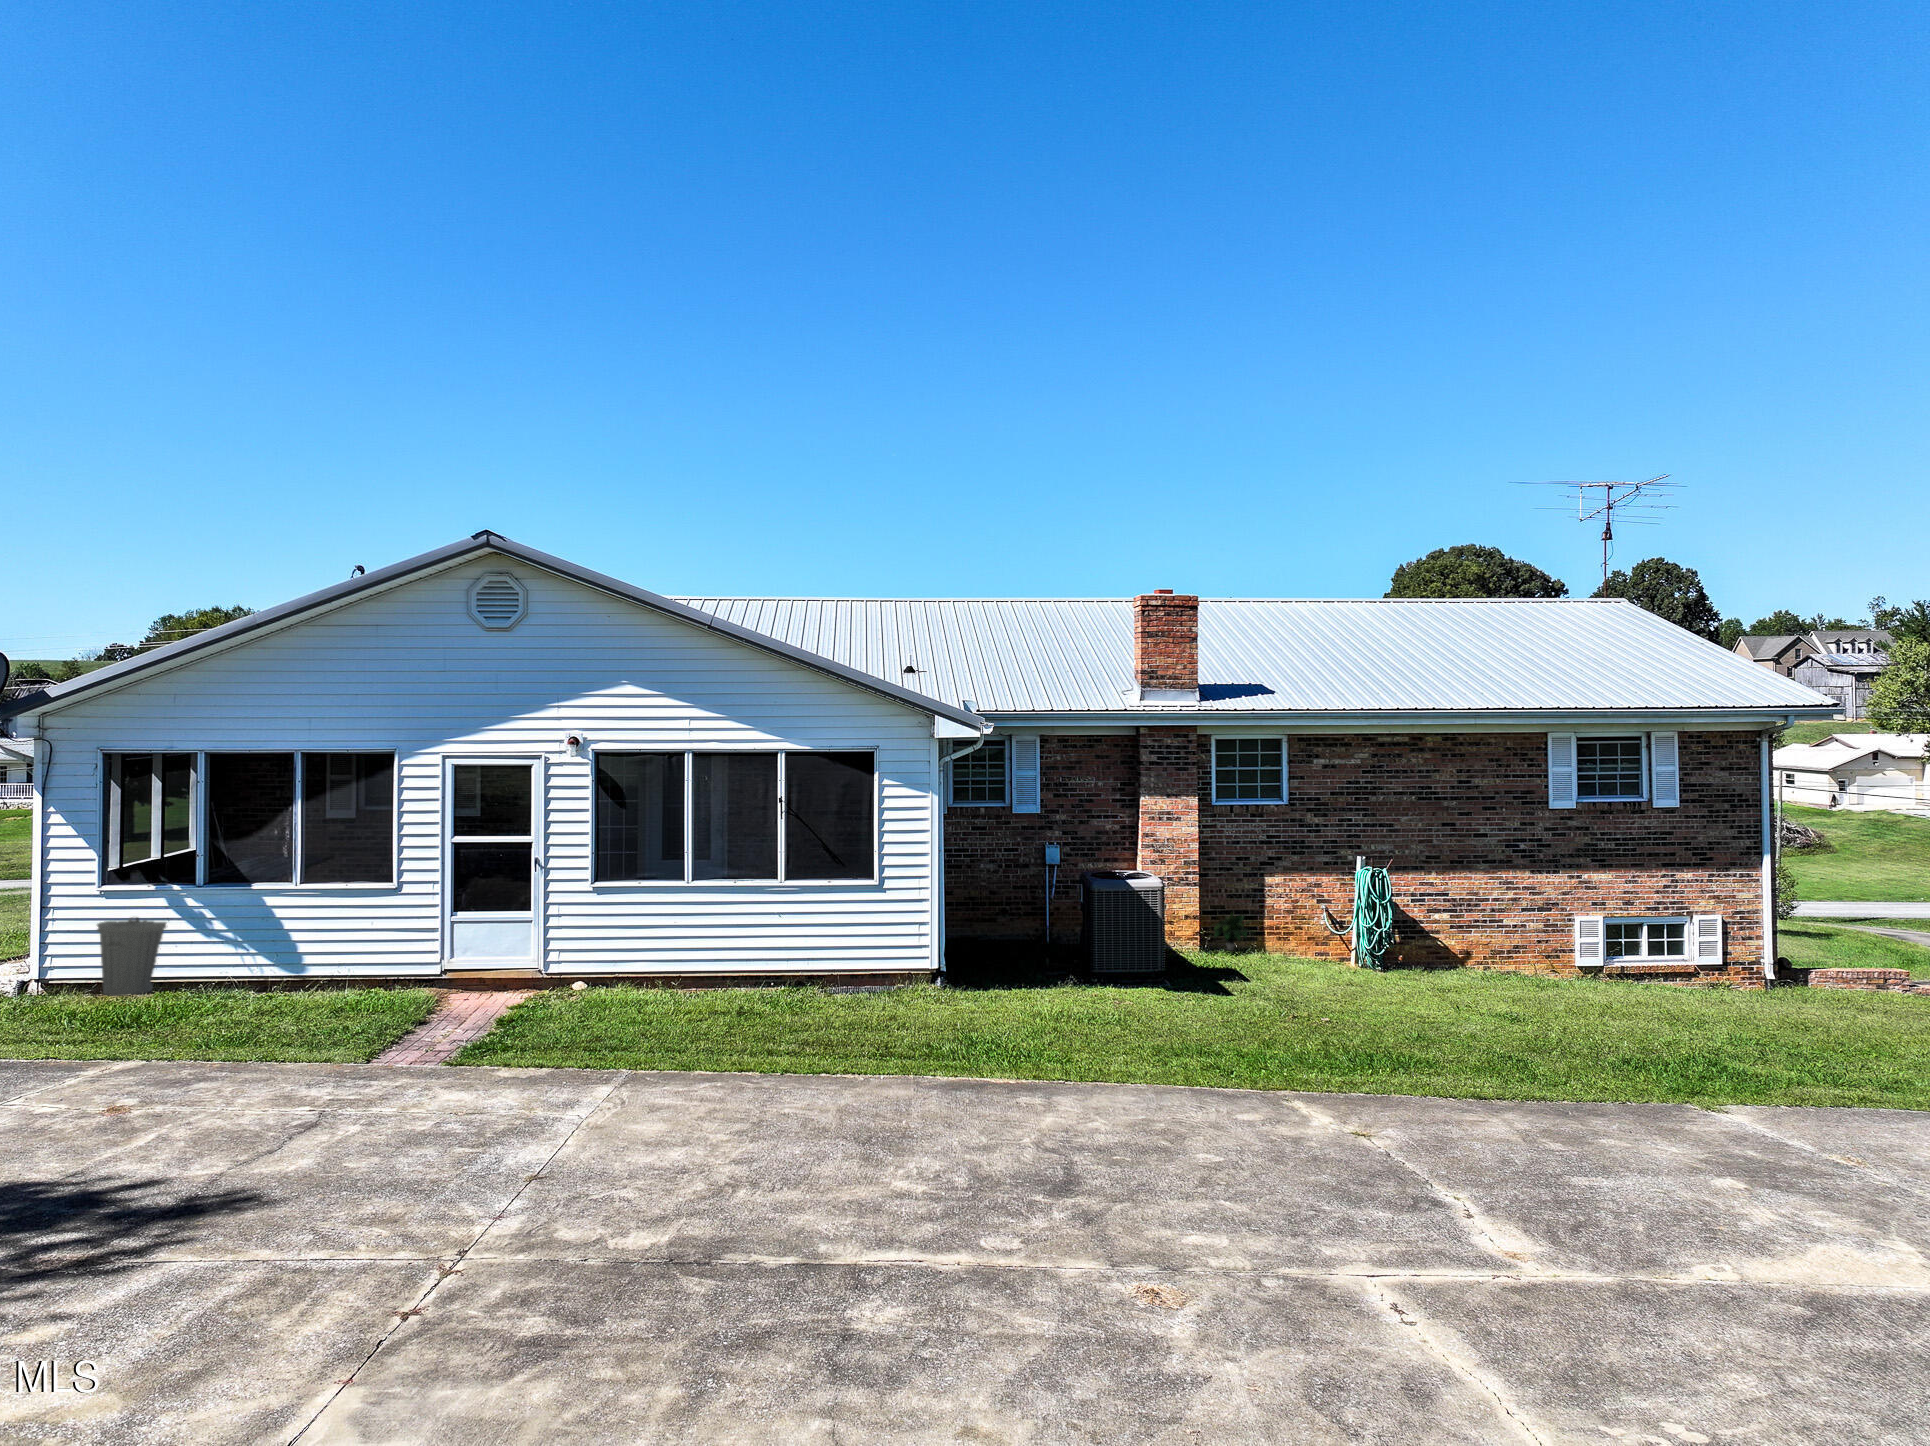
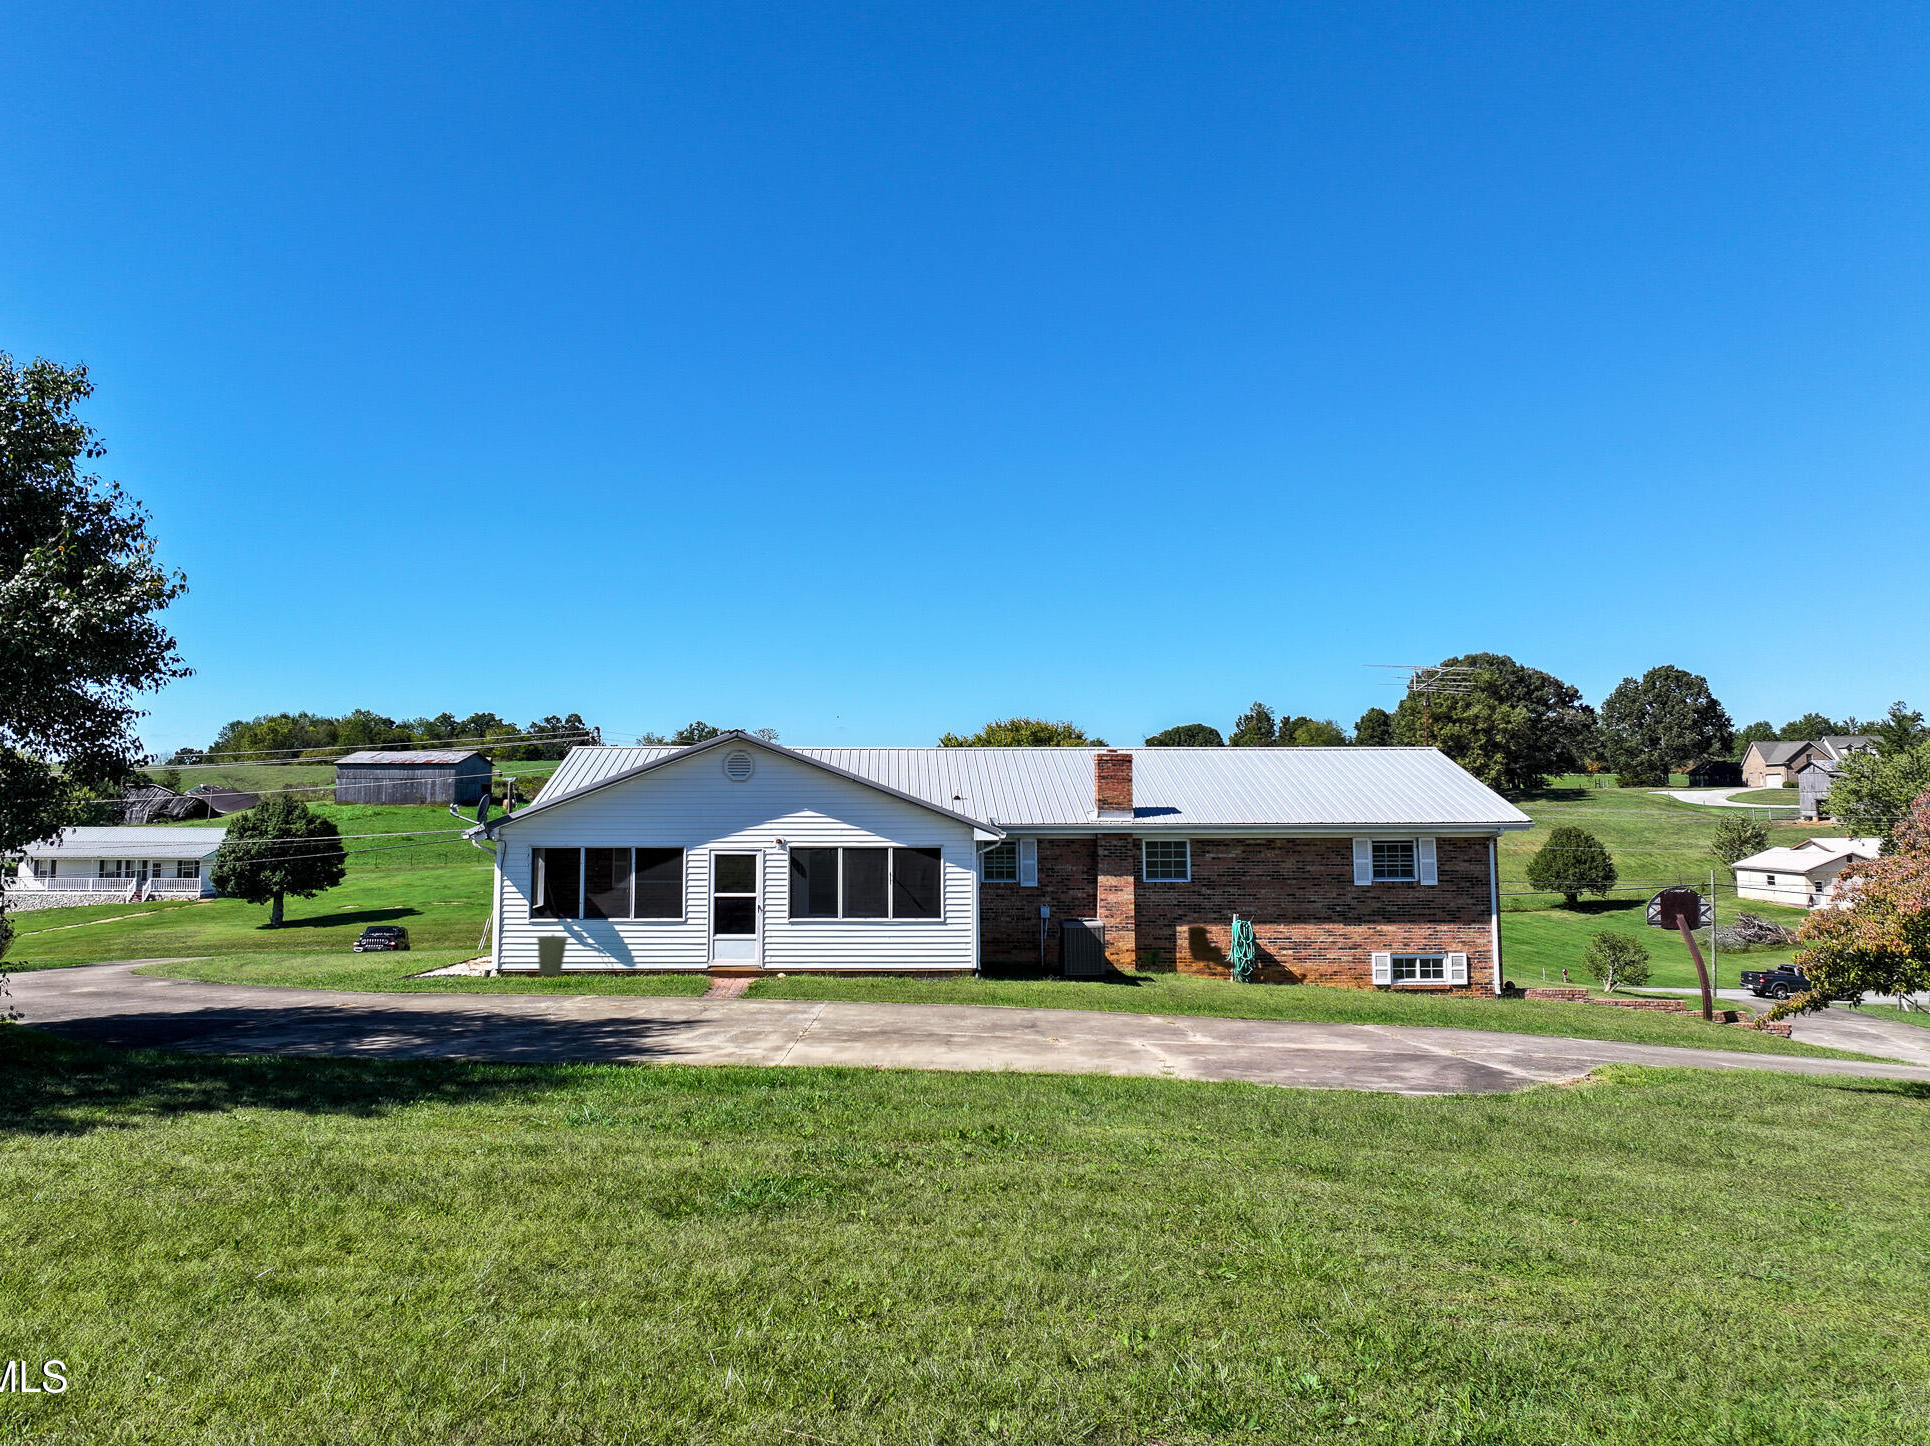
lounge chair: none [1285,875,1373,963] -> present [1188,925,1237,975]

